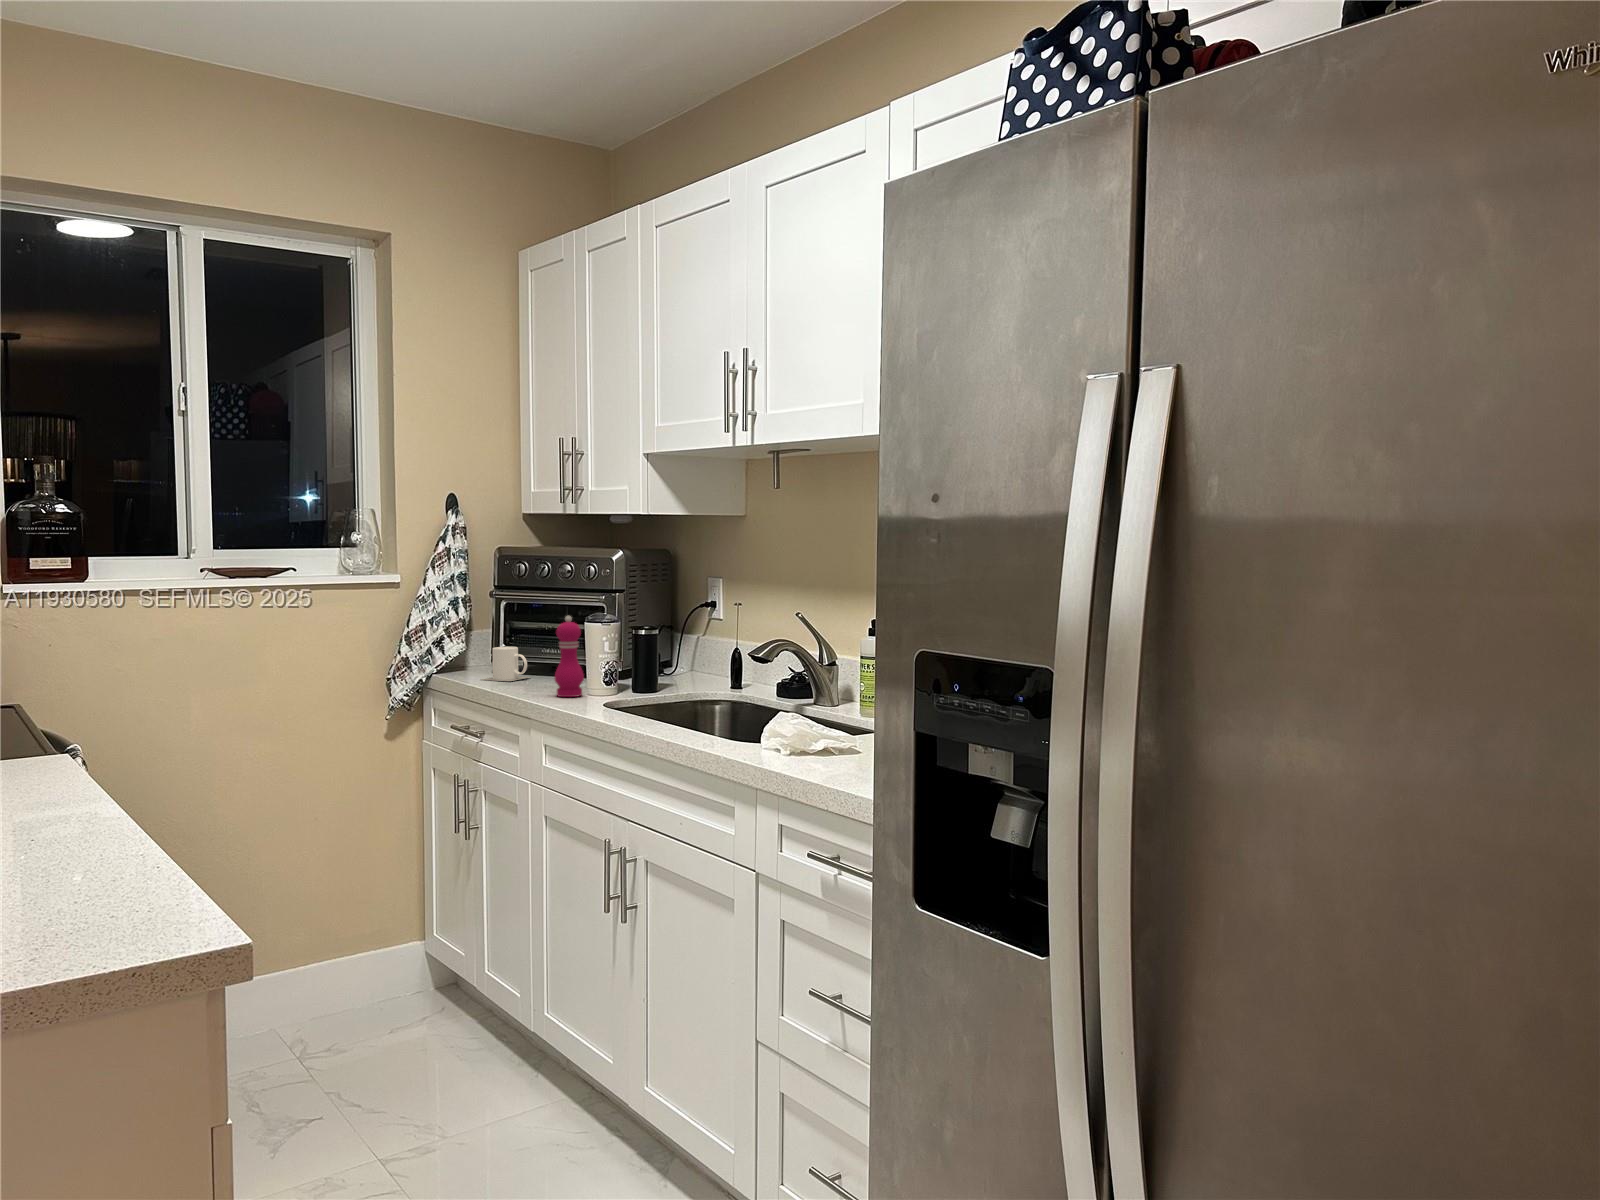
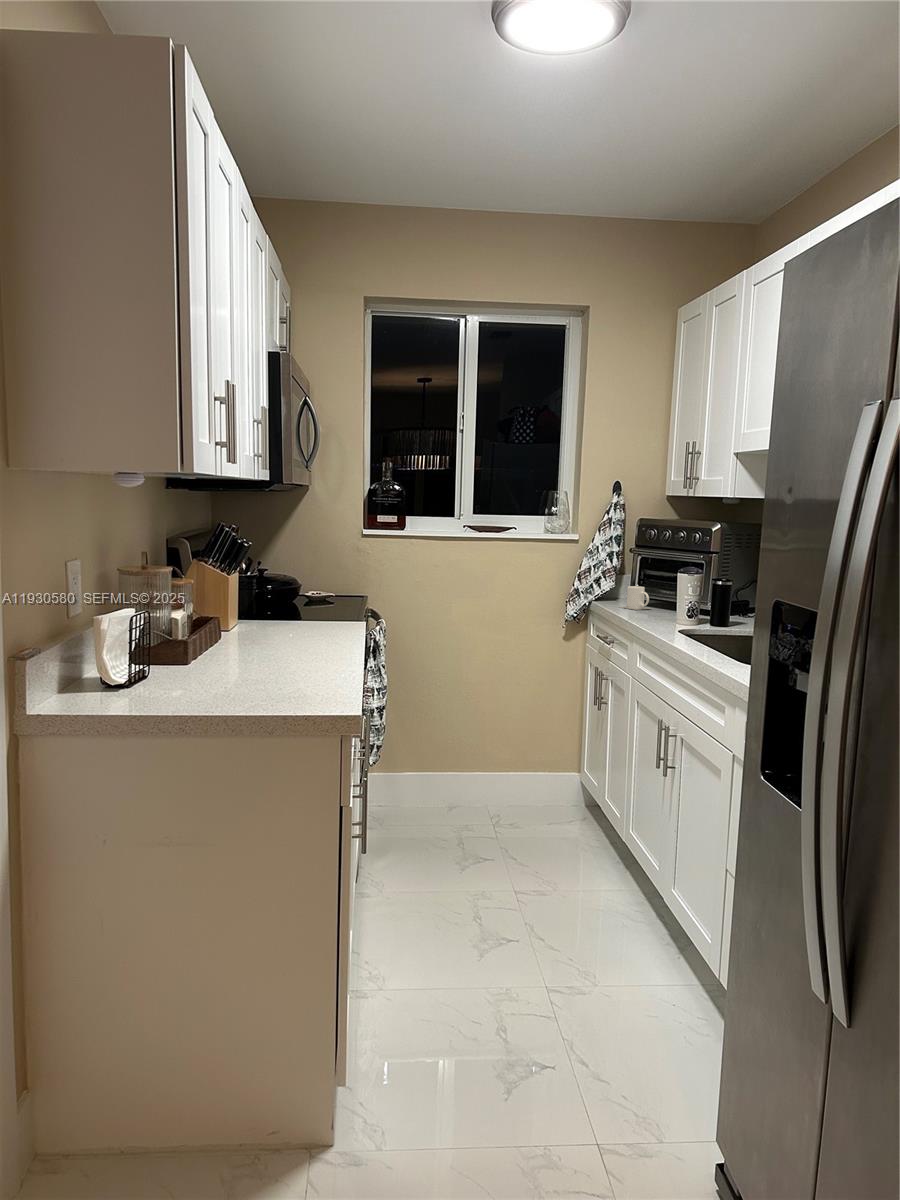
pepper mill: present [555,616,584,697] -> none [654,567,674,623]

